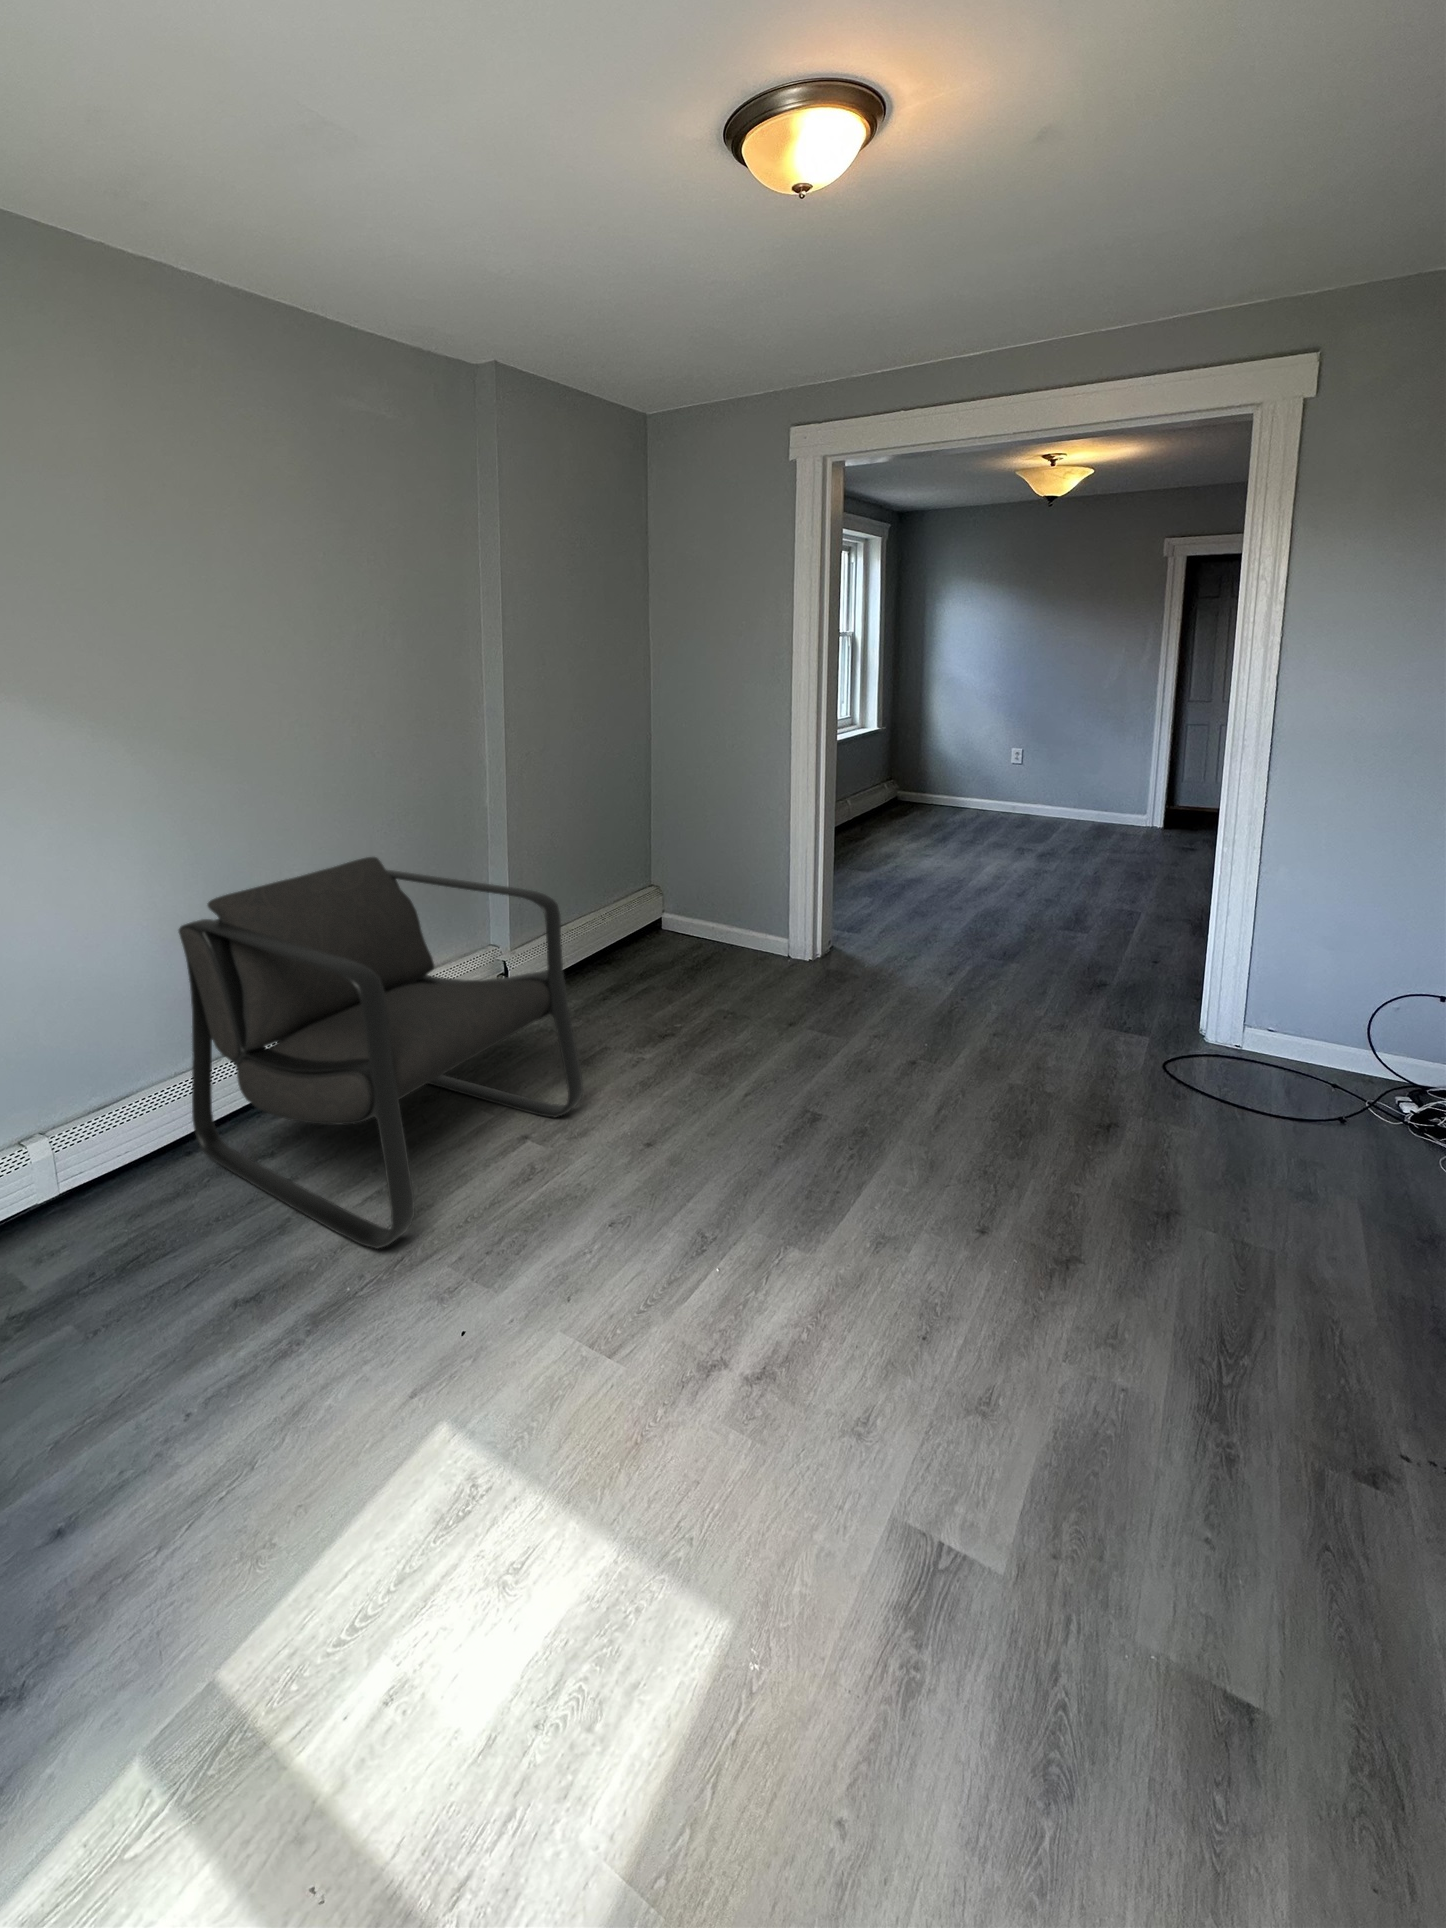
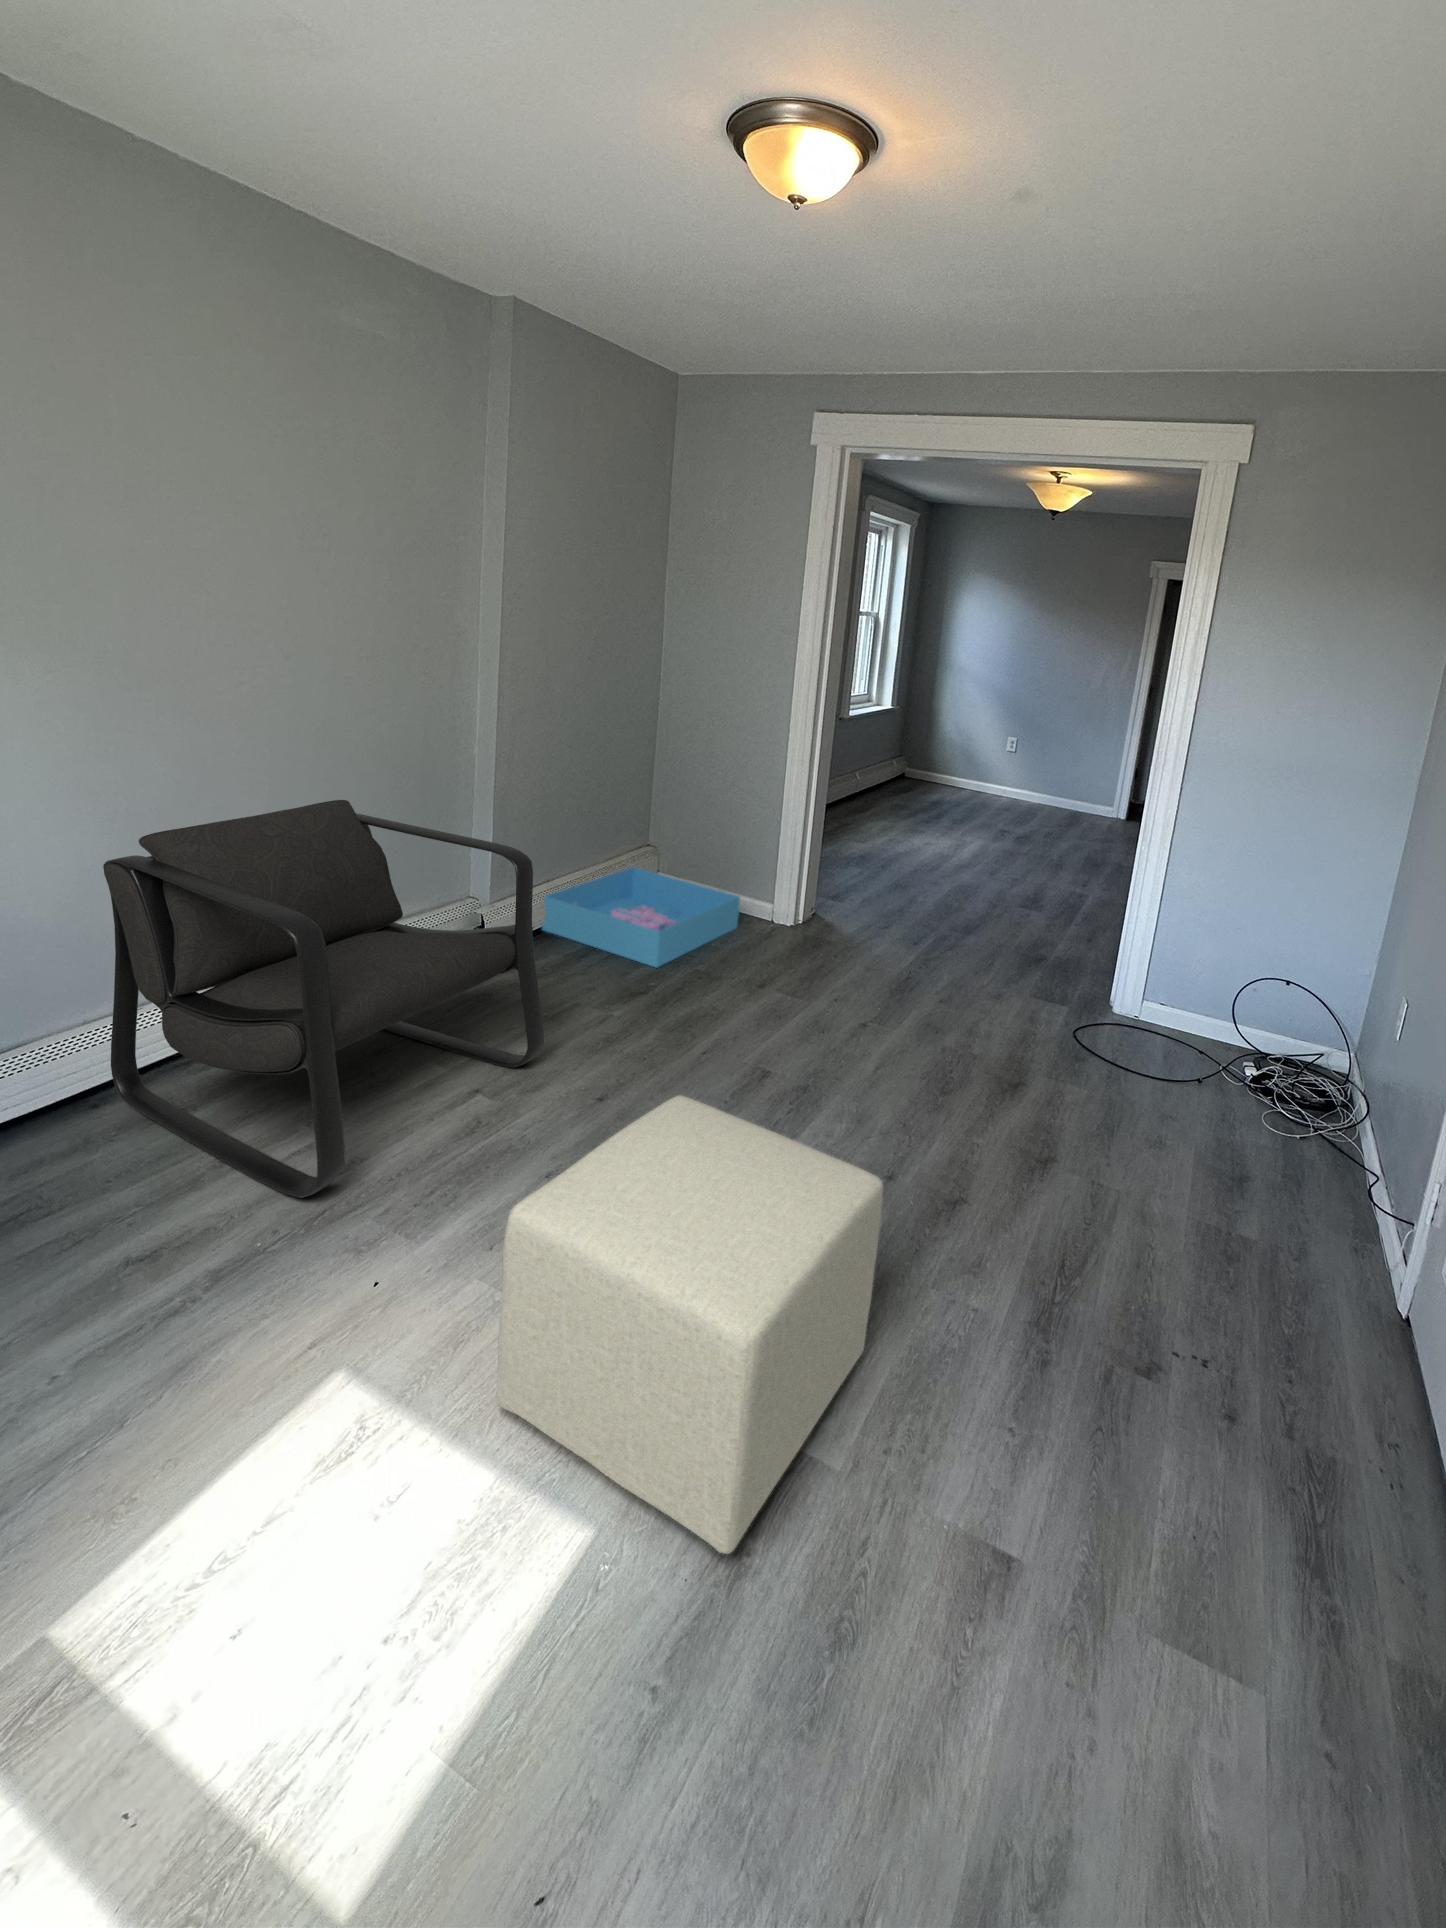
storage bin: none [556,911,754,1013] -> present [542,867,740,968]
ottoman: none [603,1138,1010,1660] -> present [497,1095,884,1554]

